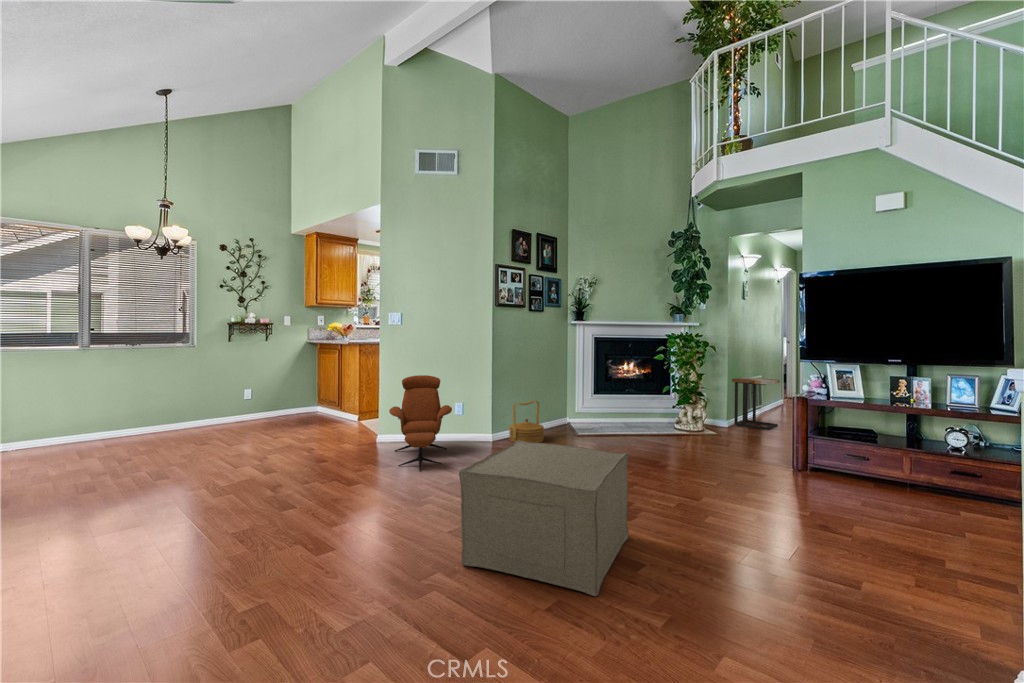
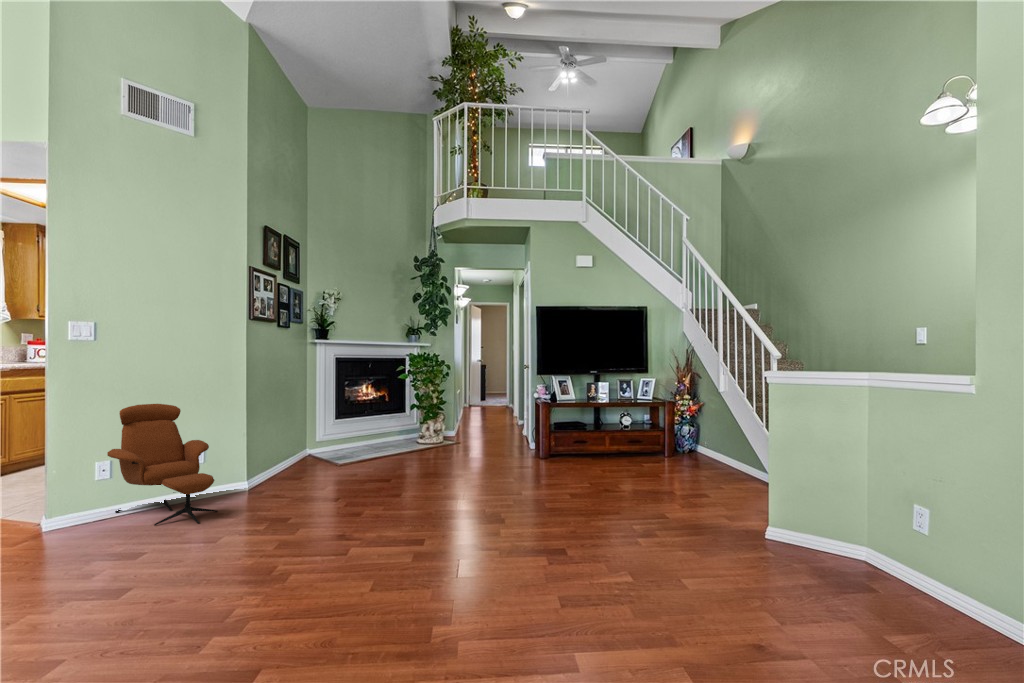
side table: present [732,377,780,430] -> none [457,393,491,436]
woven basket: present [509,400,544,443] -> none [264,426,309,477]
ottoman: present [459,440,629,596] -> none [384,448,533,579]

